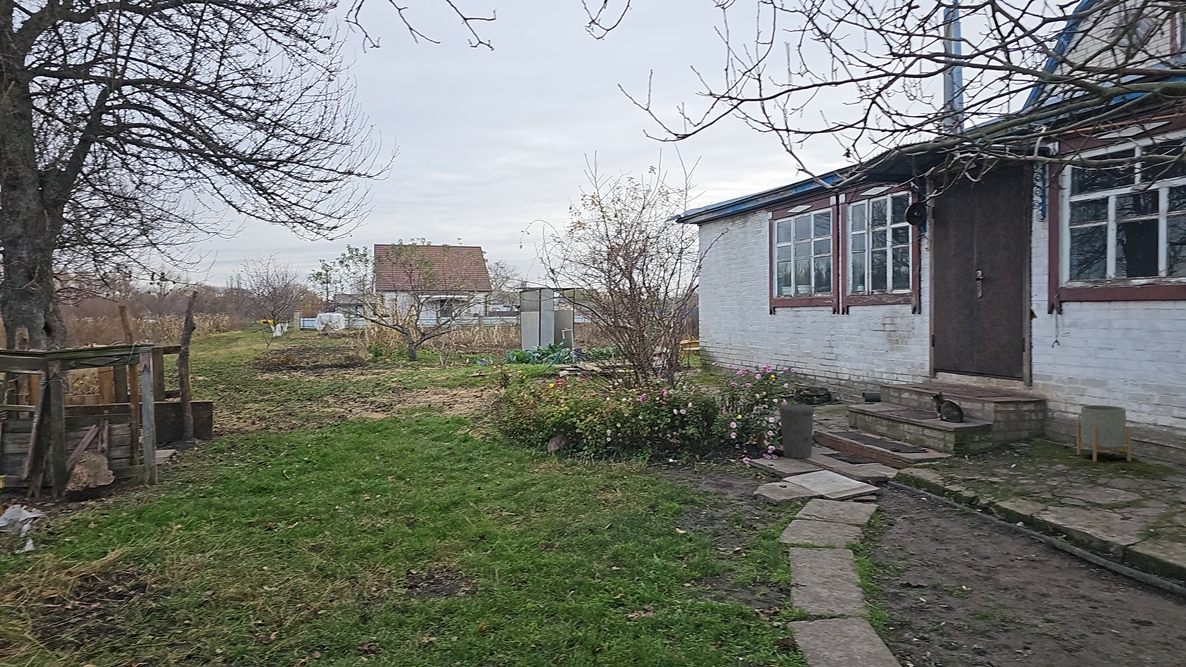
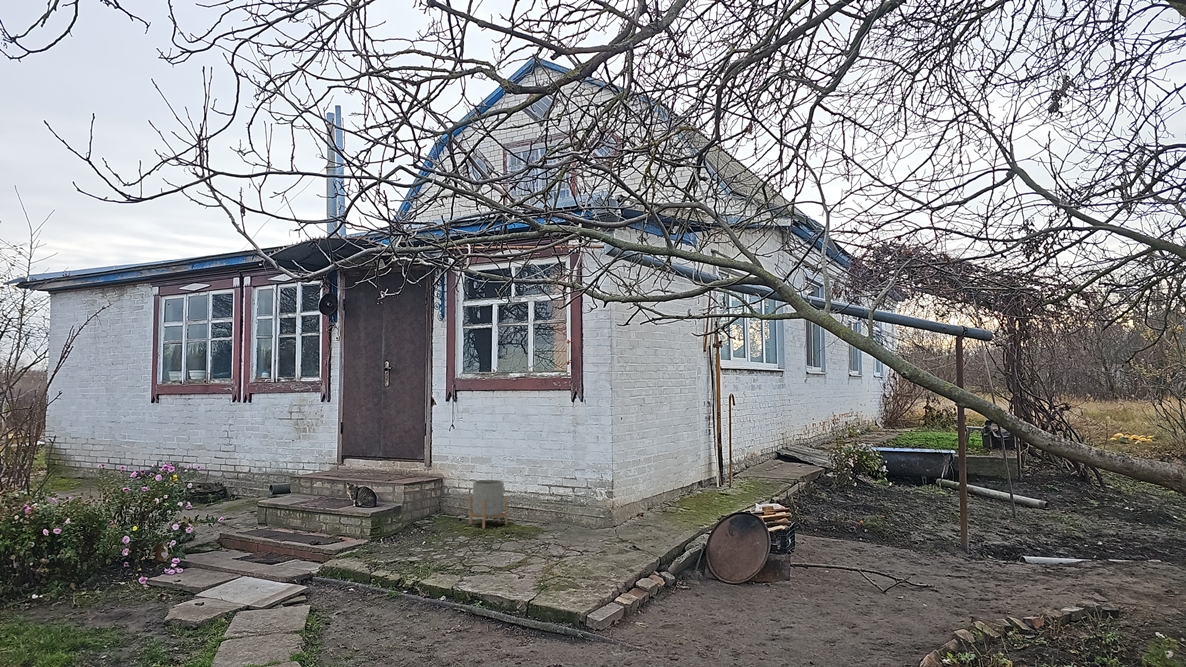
trash can: present [779,404,814,458] -> none [182,505,227,569]

